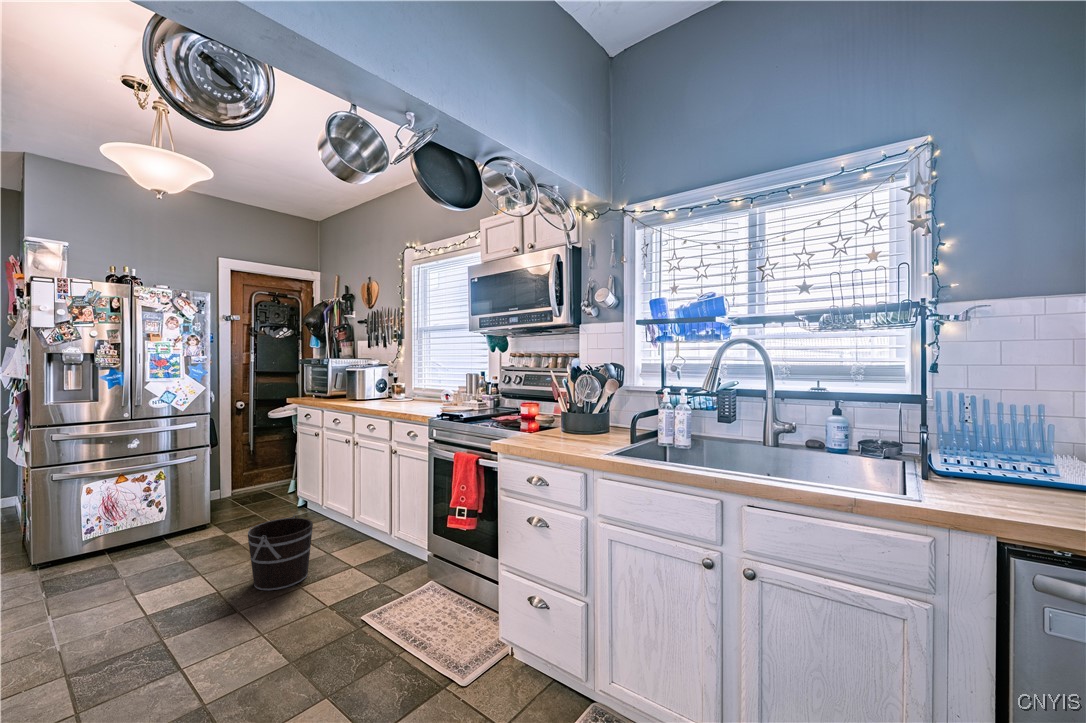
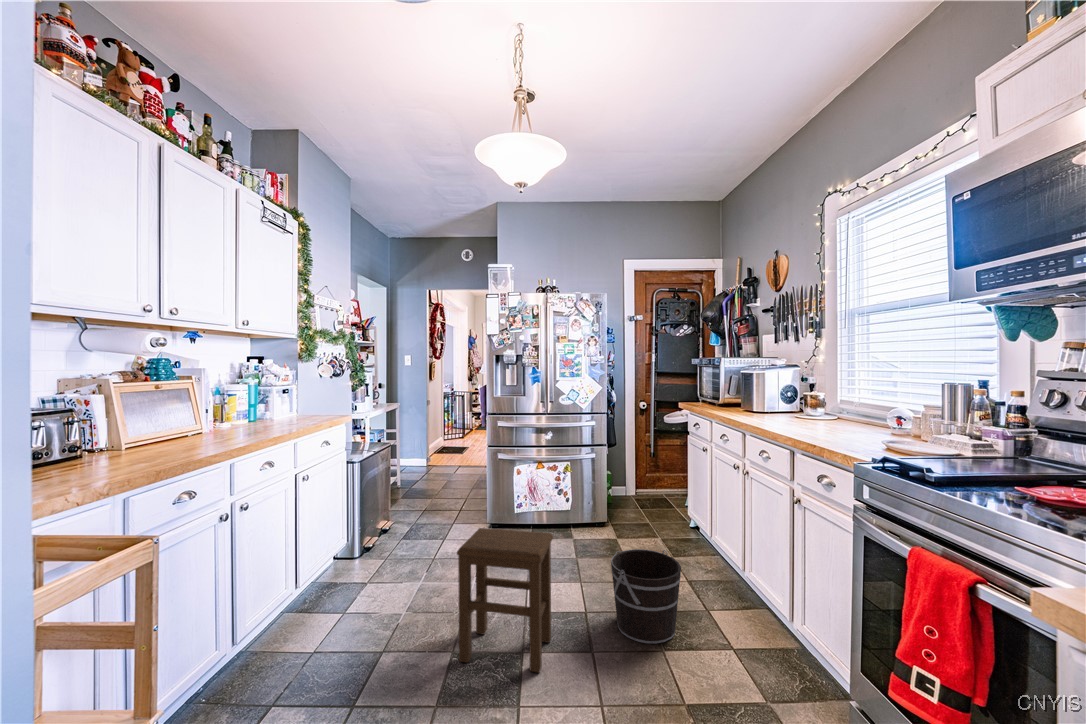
stool: none [77,522,192,676] -> present [457,528,553,673]

